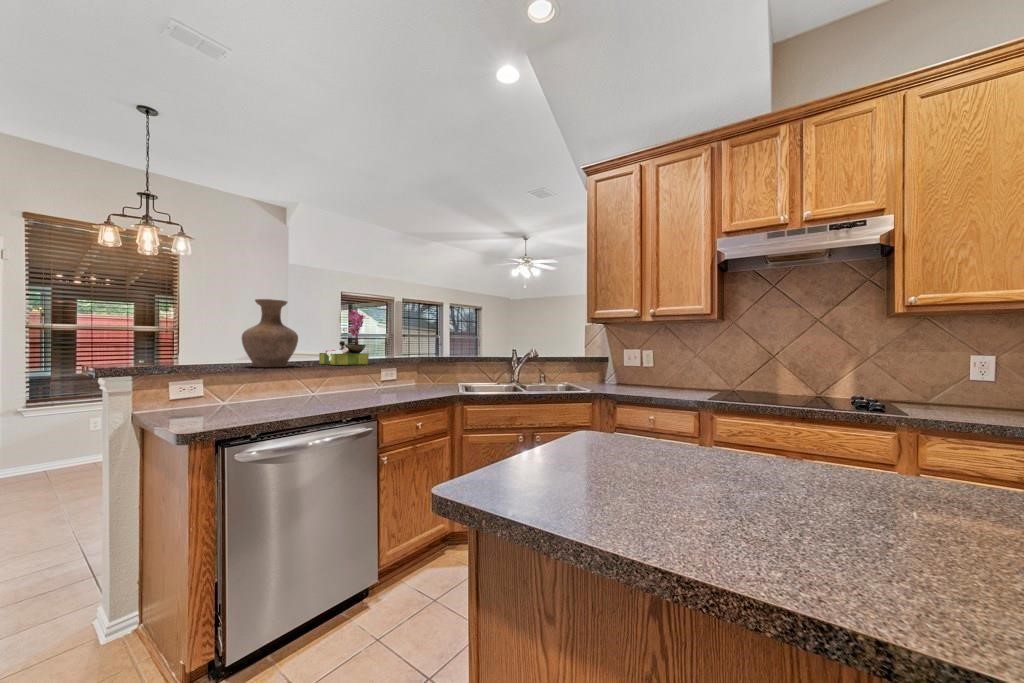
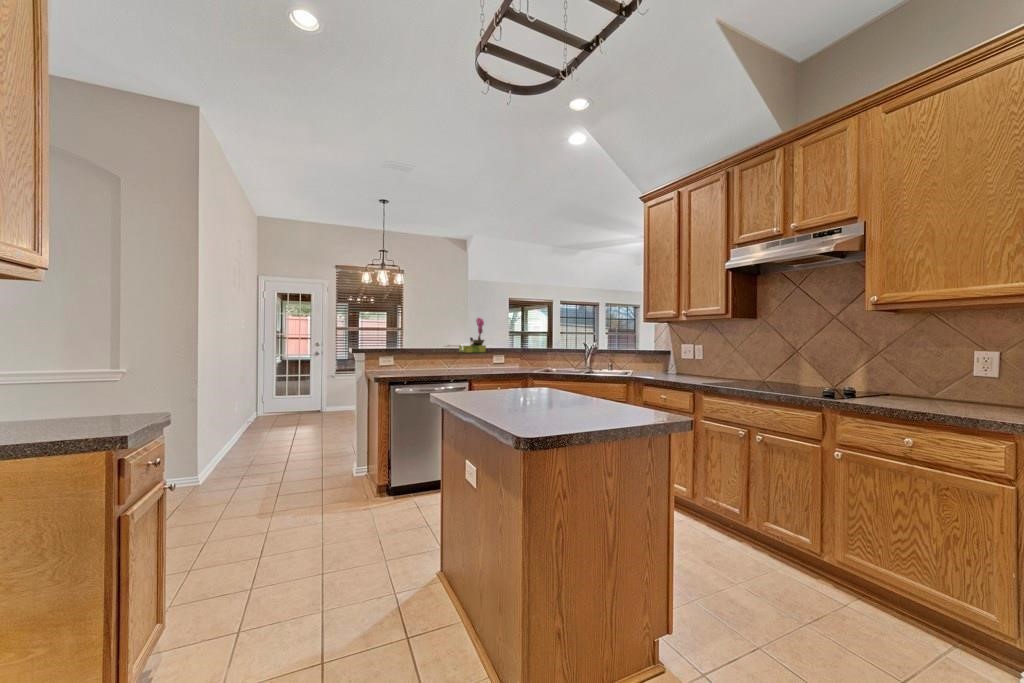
vase: present [242,299,298,367] -> none [413,314,442,353]

